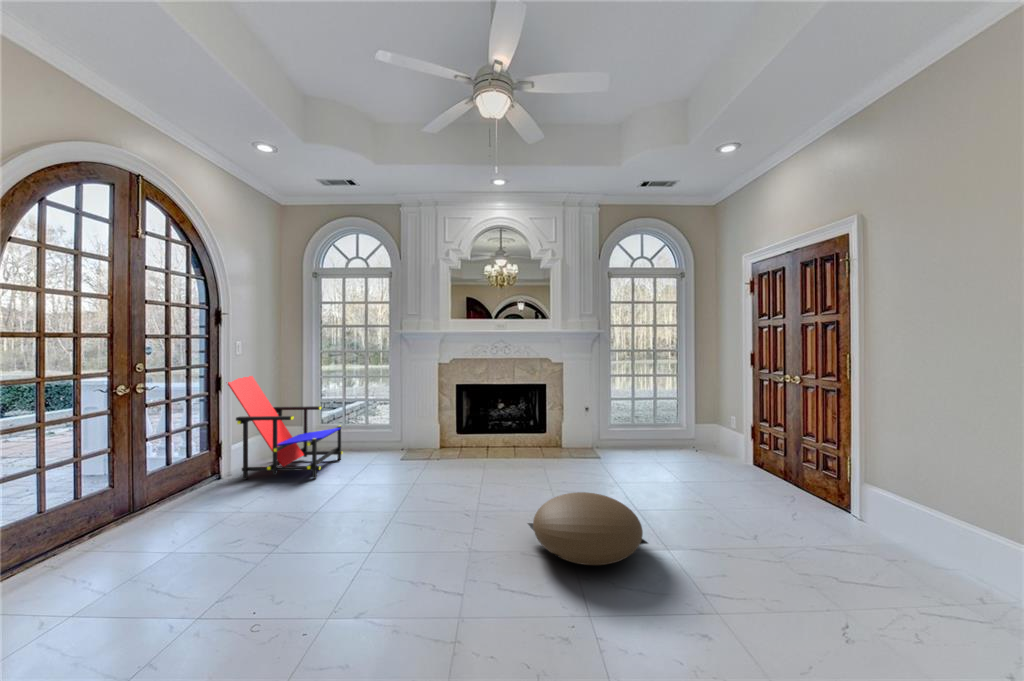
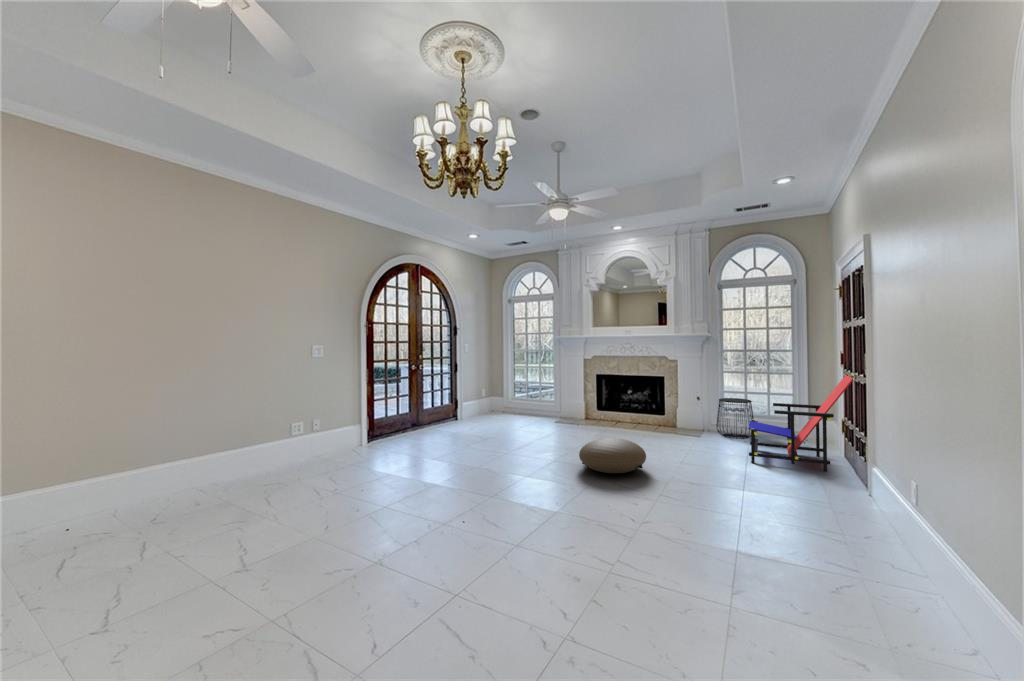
lounge chair: present [228,376,342,480] -> present [749,375,853,472]
side table: none [611,407,653,455] -> present [716,398,754,439]

